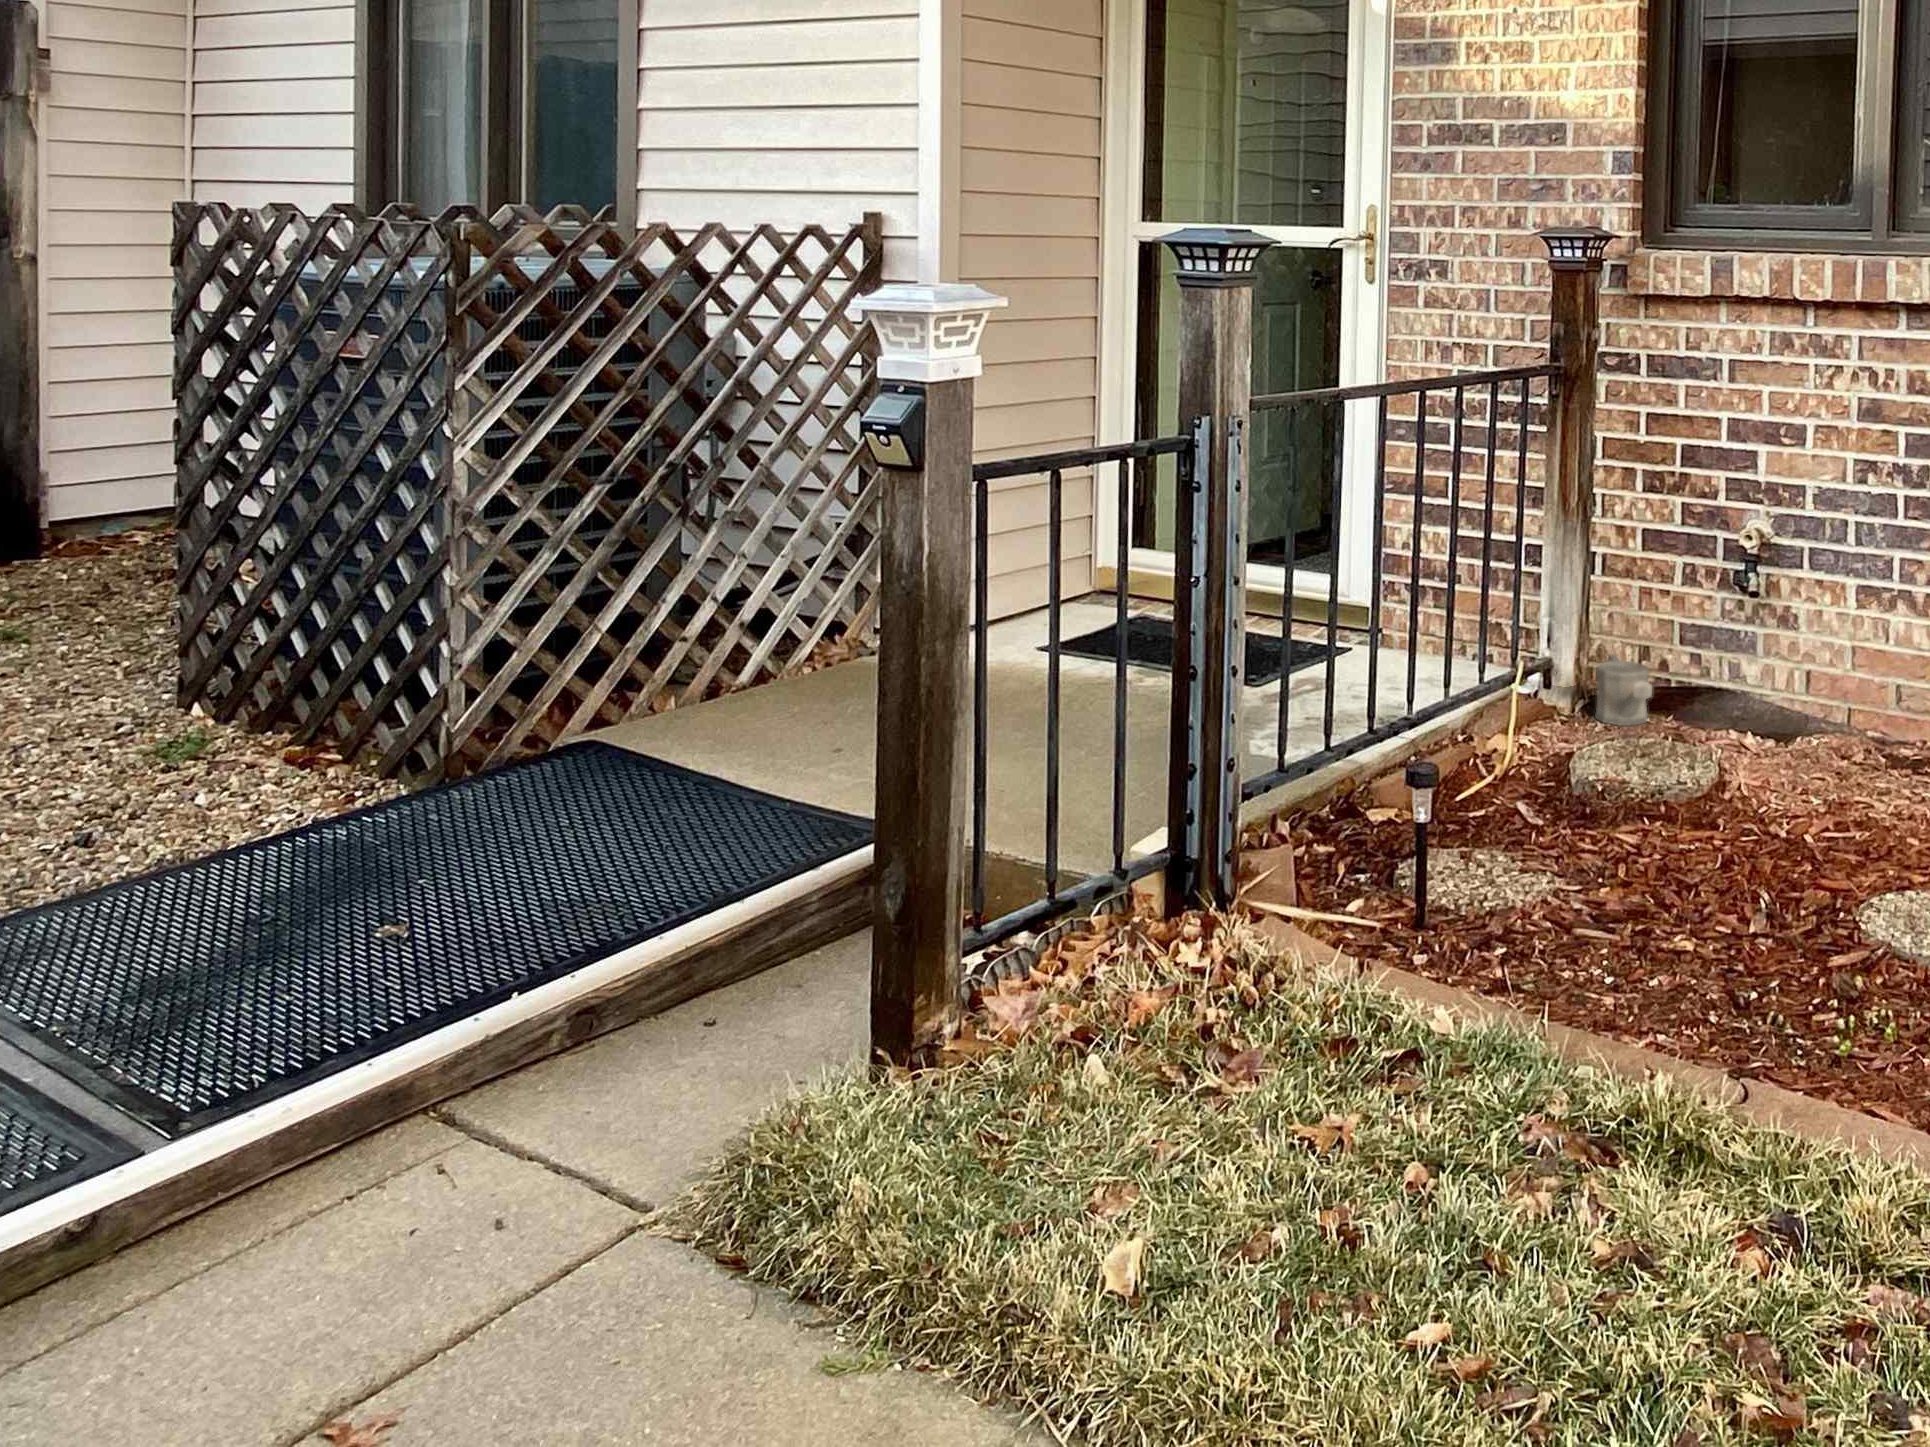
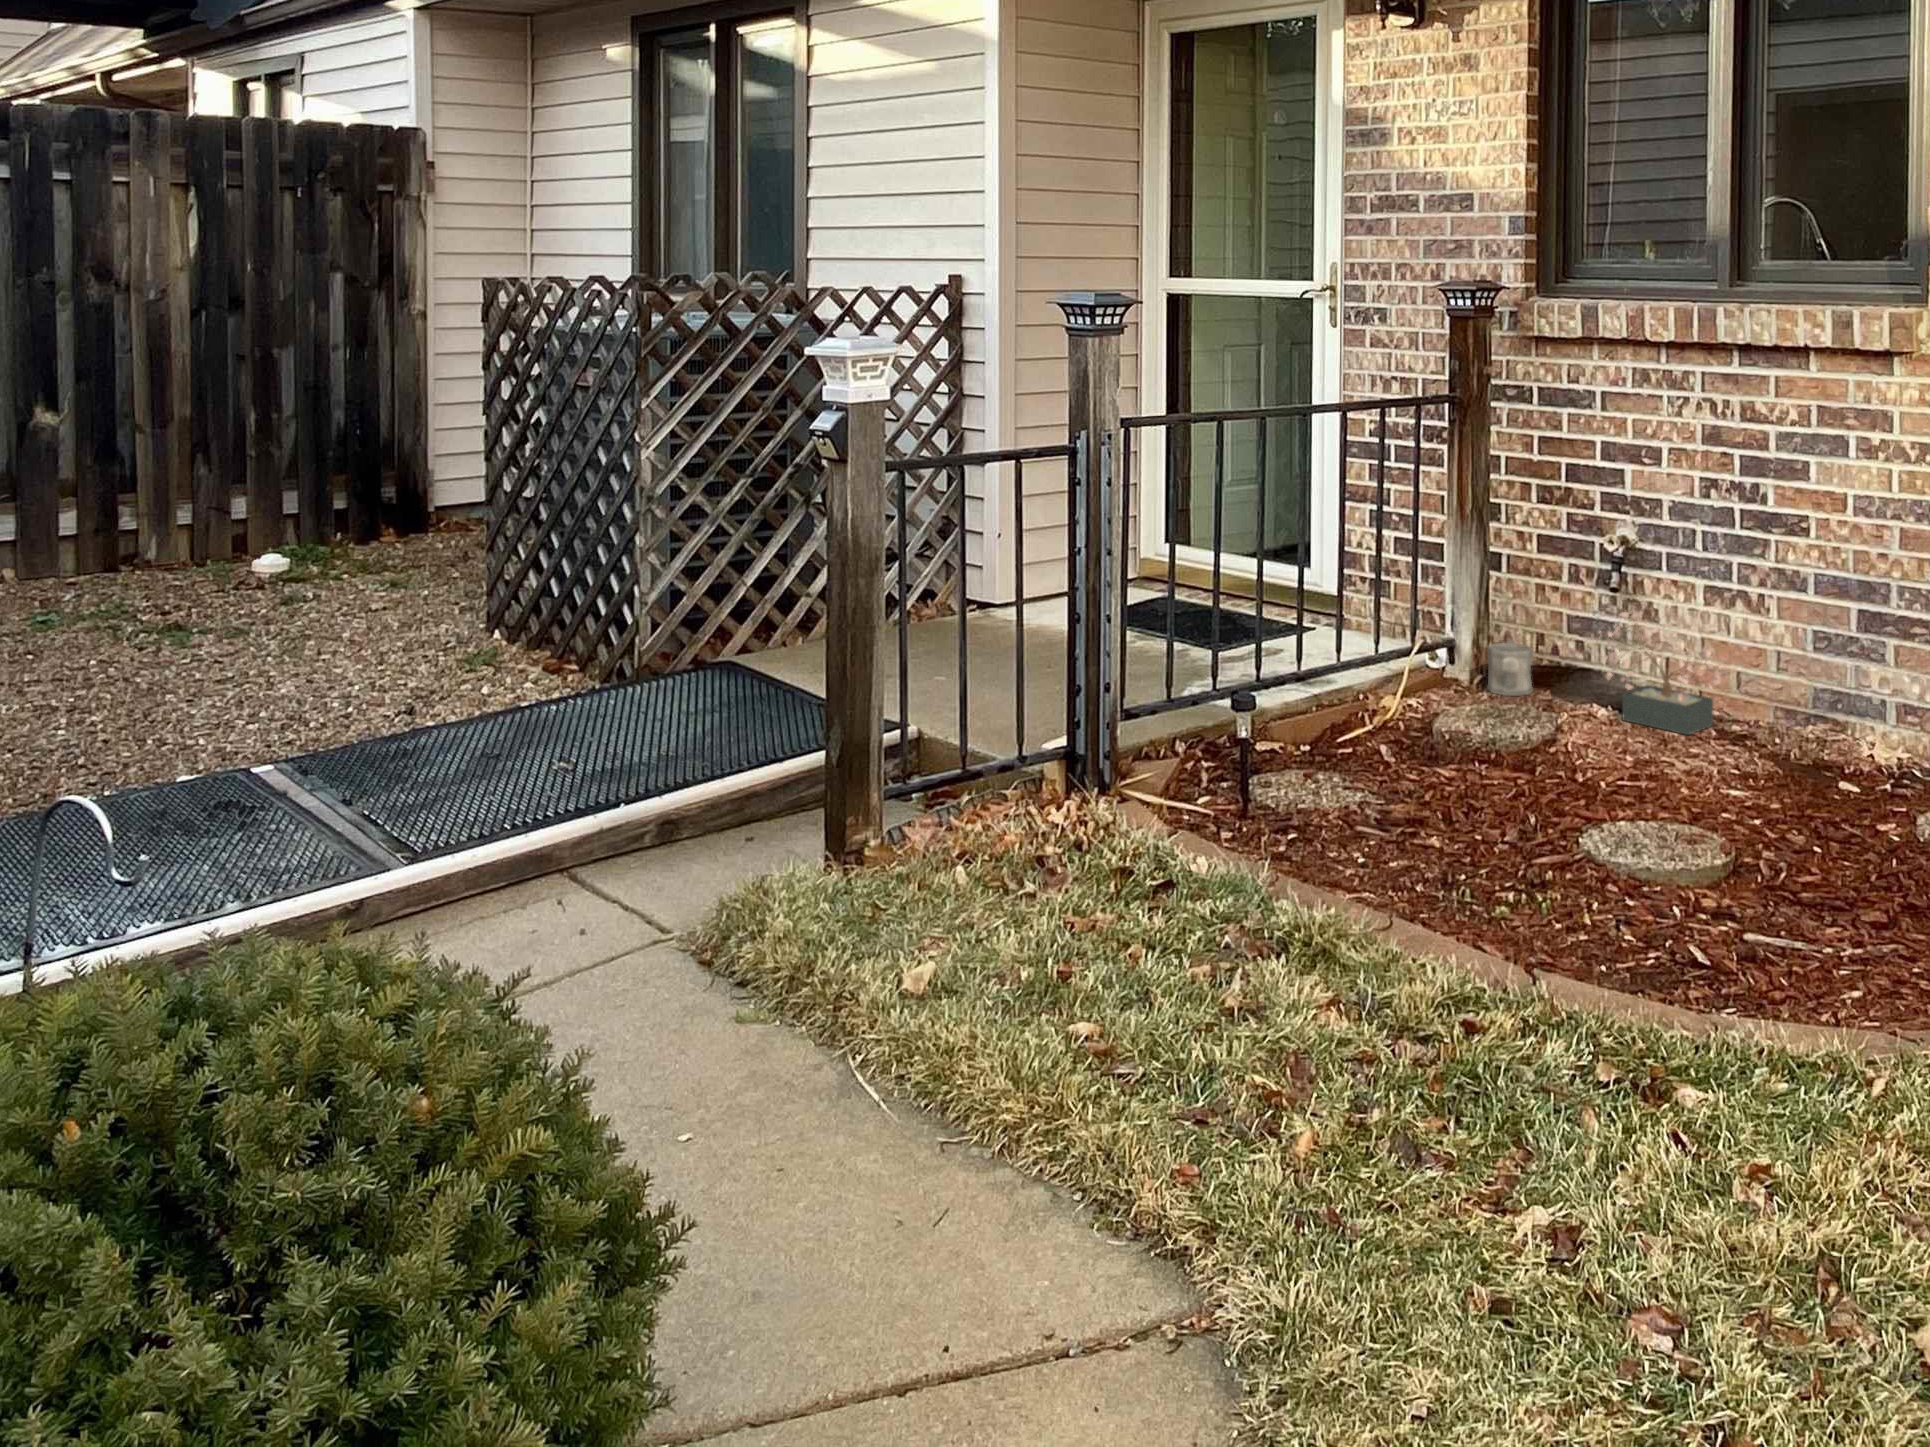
decorative plant: none [1748,618,1897,766] -> present [1599,611,1728,735]

